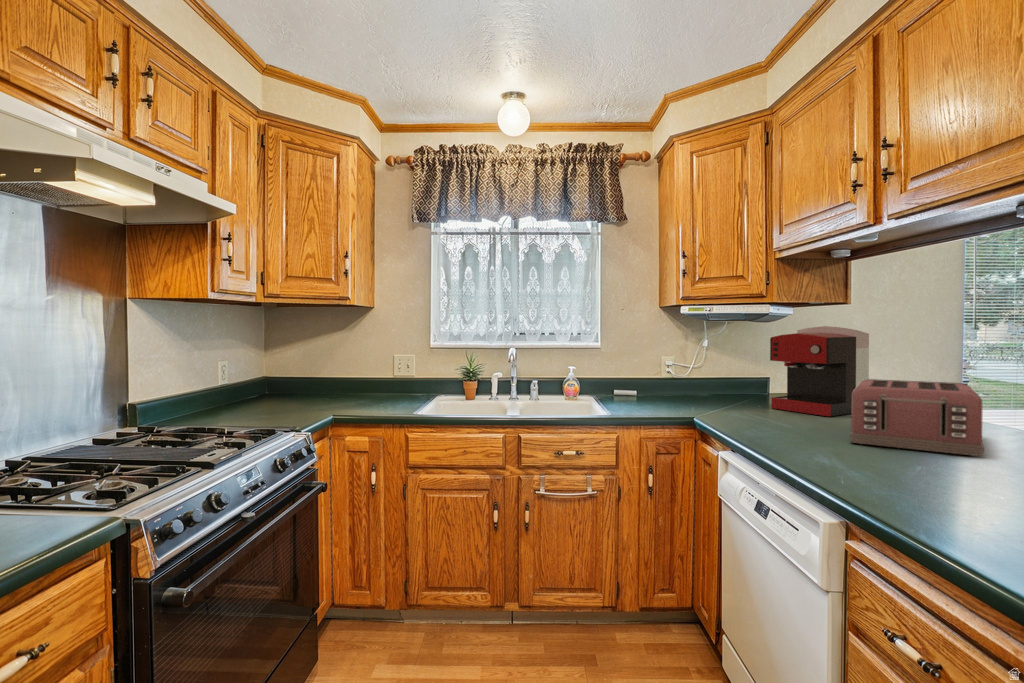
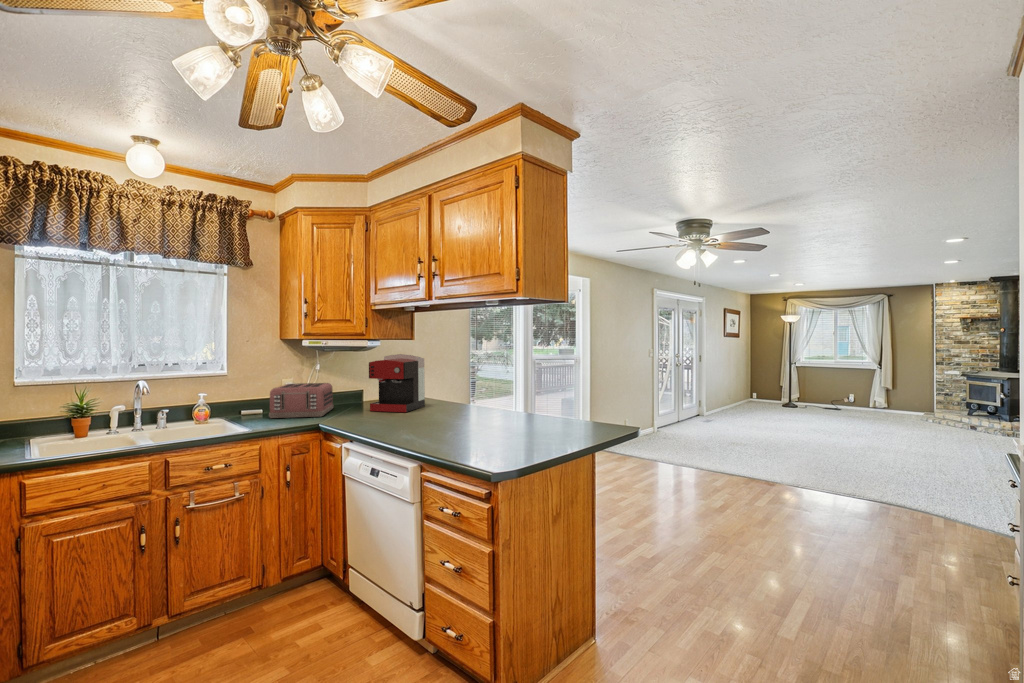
toaster: present [850,379,984,456] -> present [269,383,334,418]

